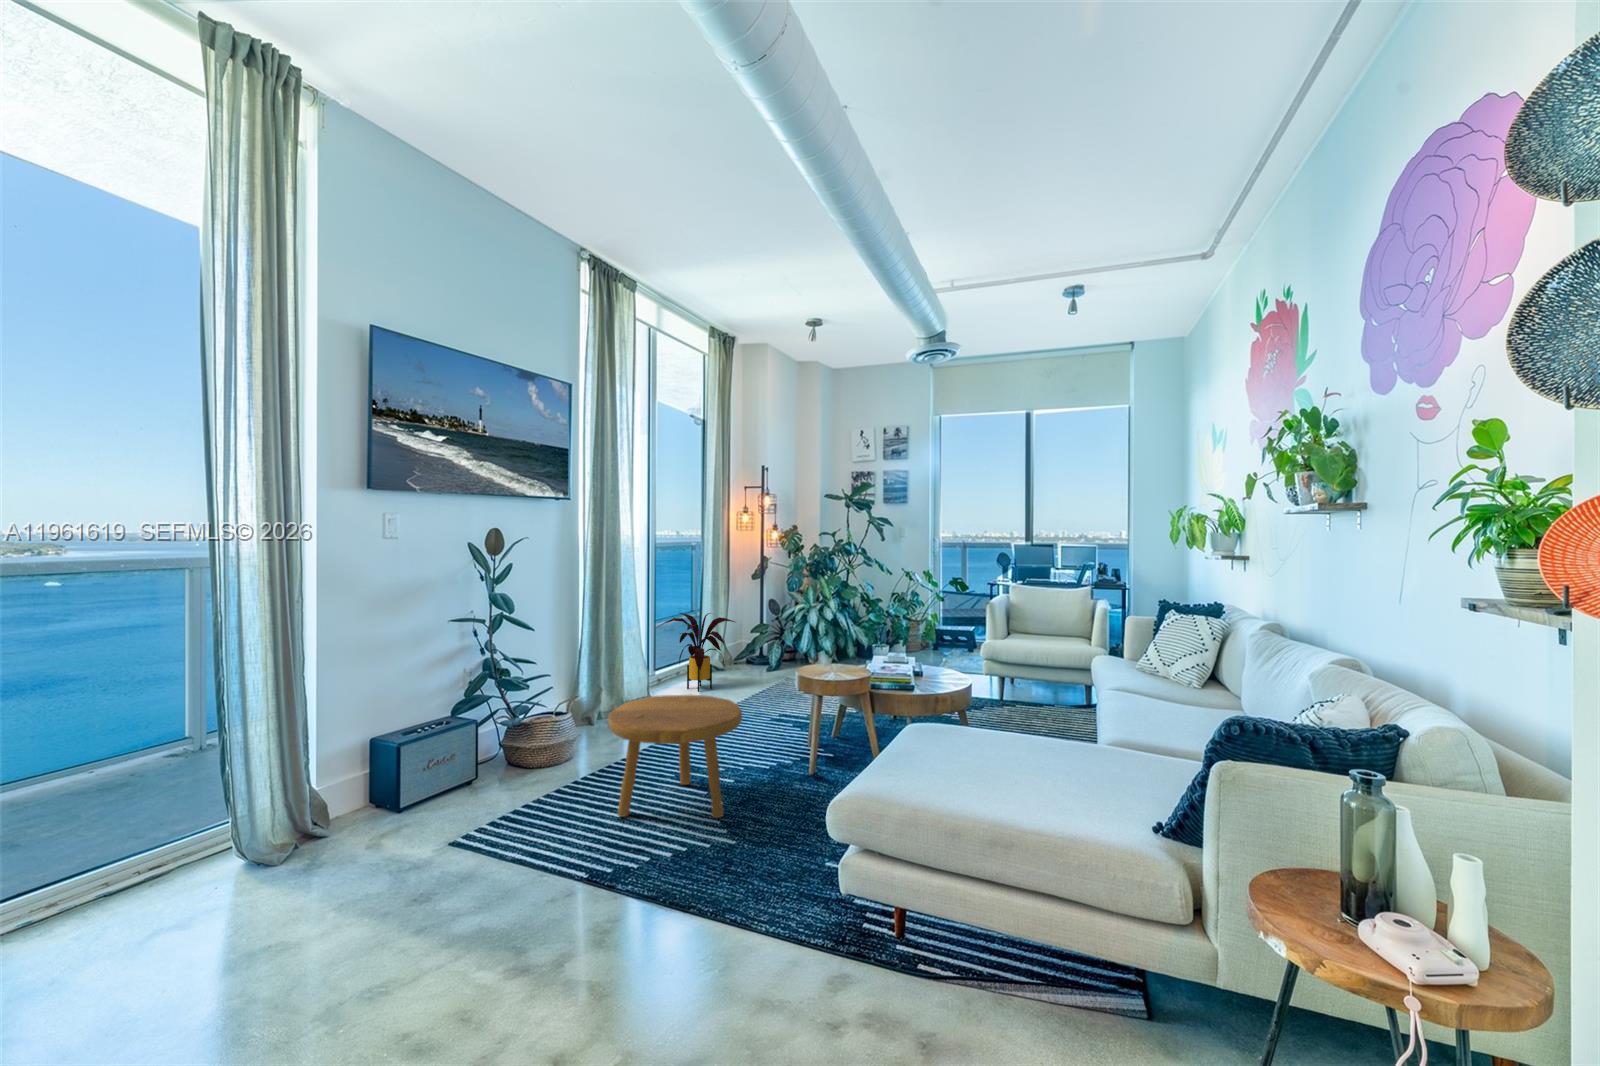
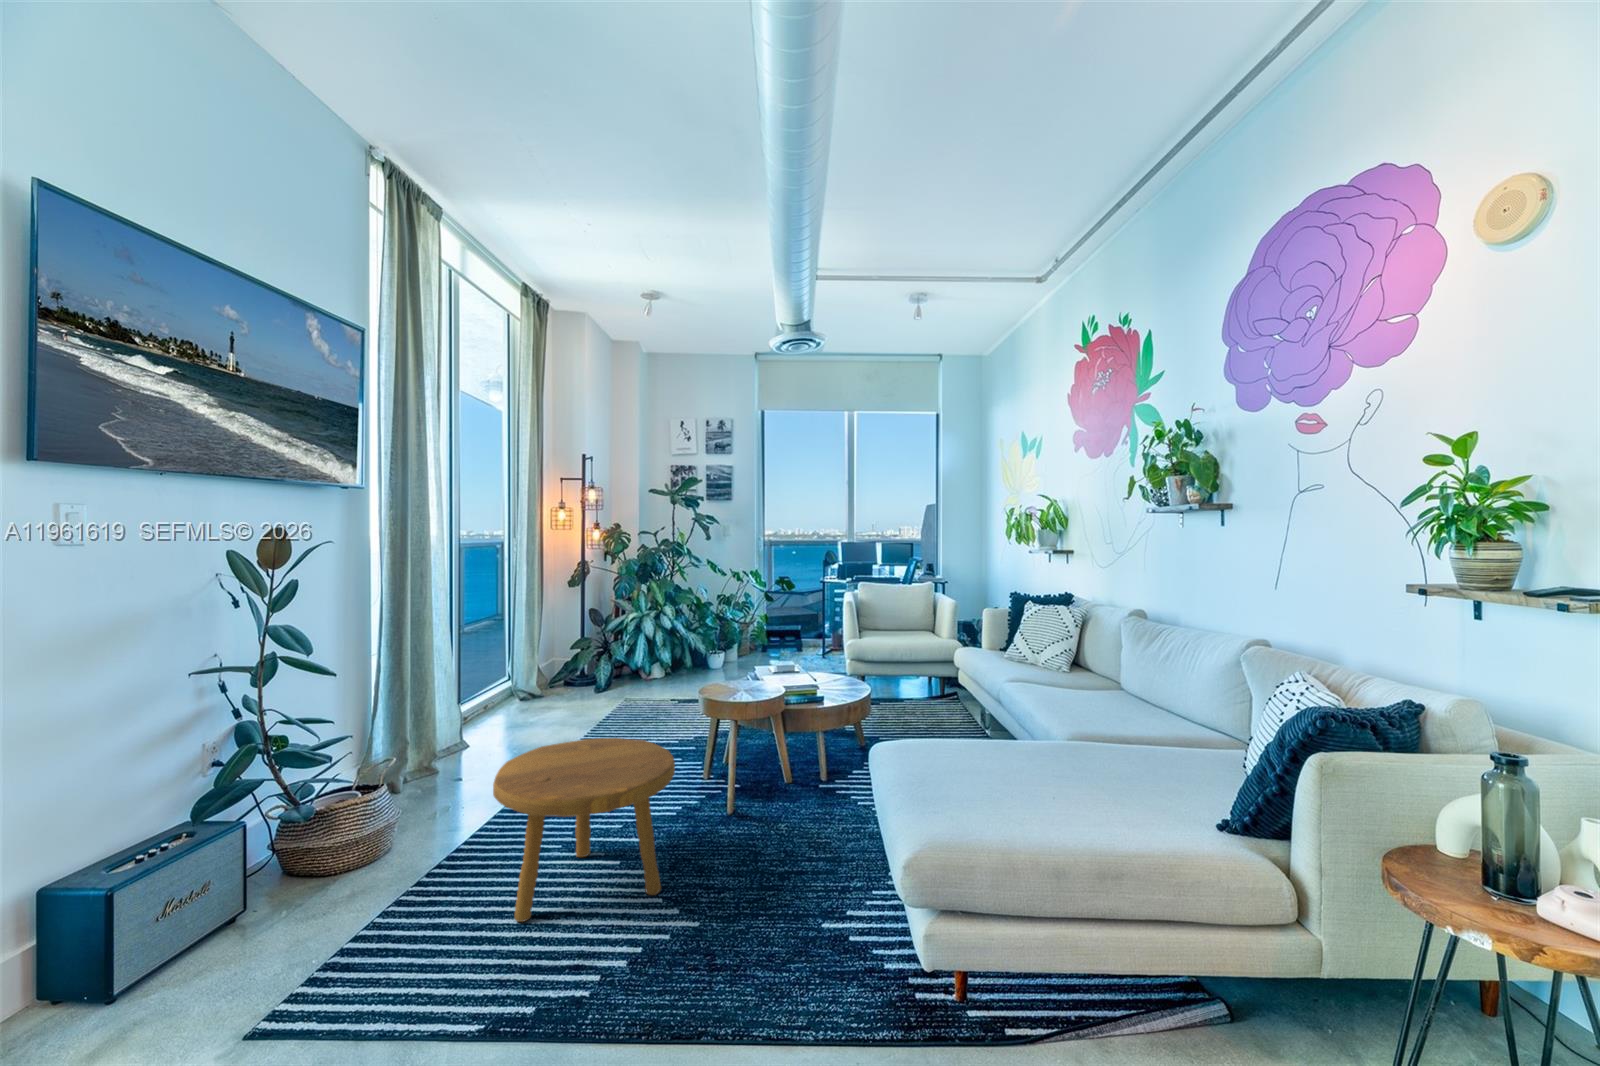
house plant: present [658,613,735,692] -> none [464,630,569,728]

